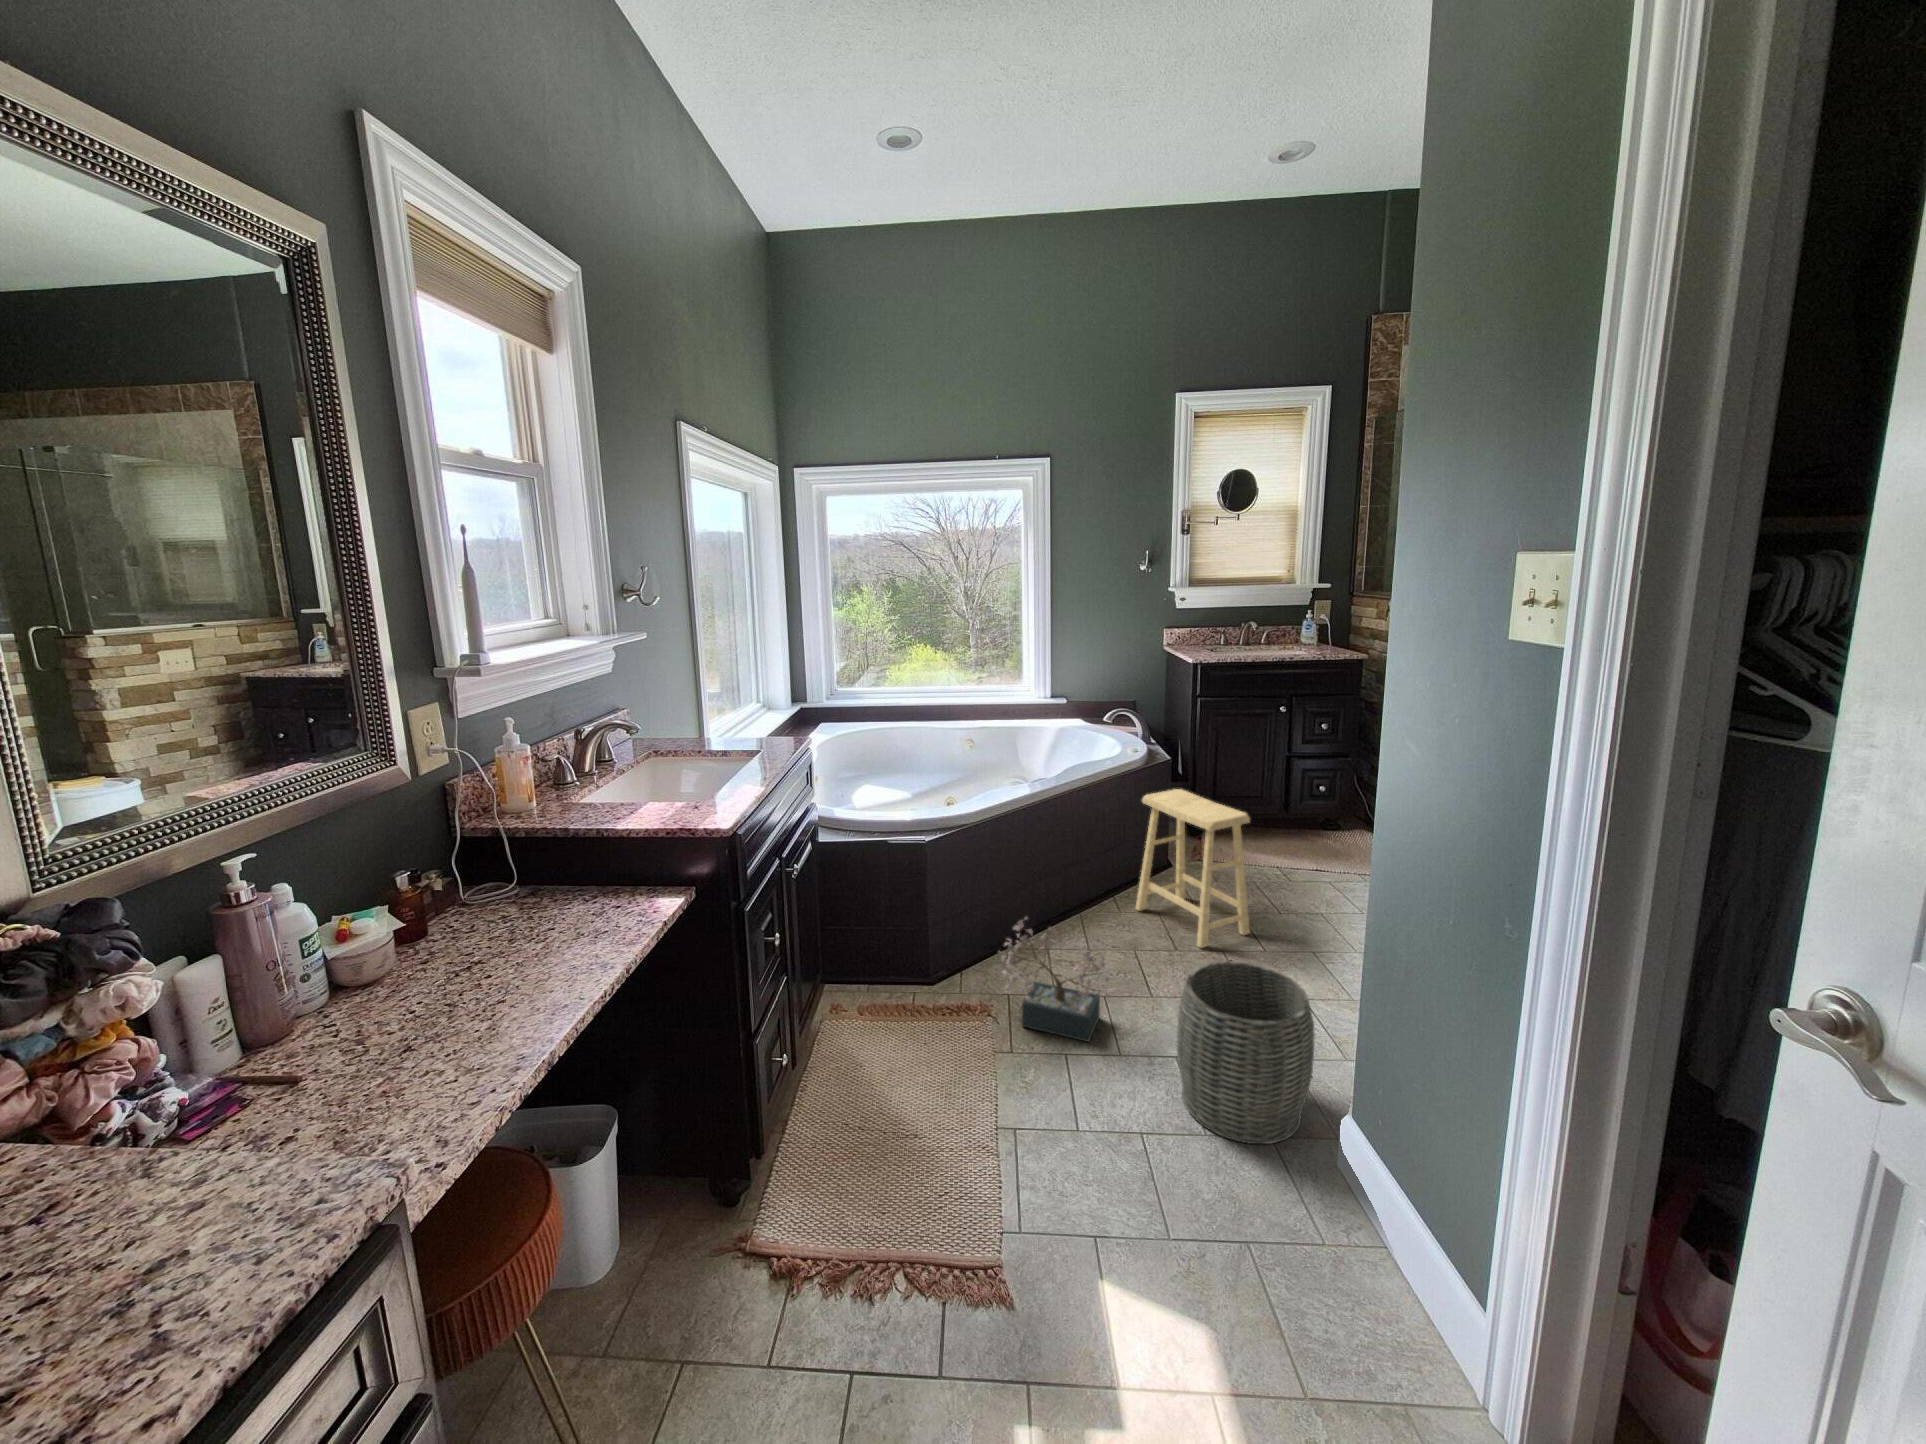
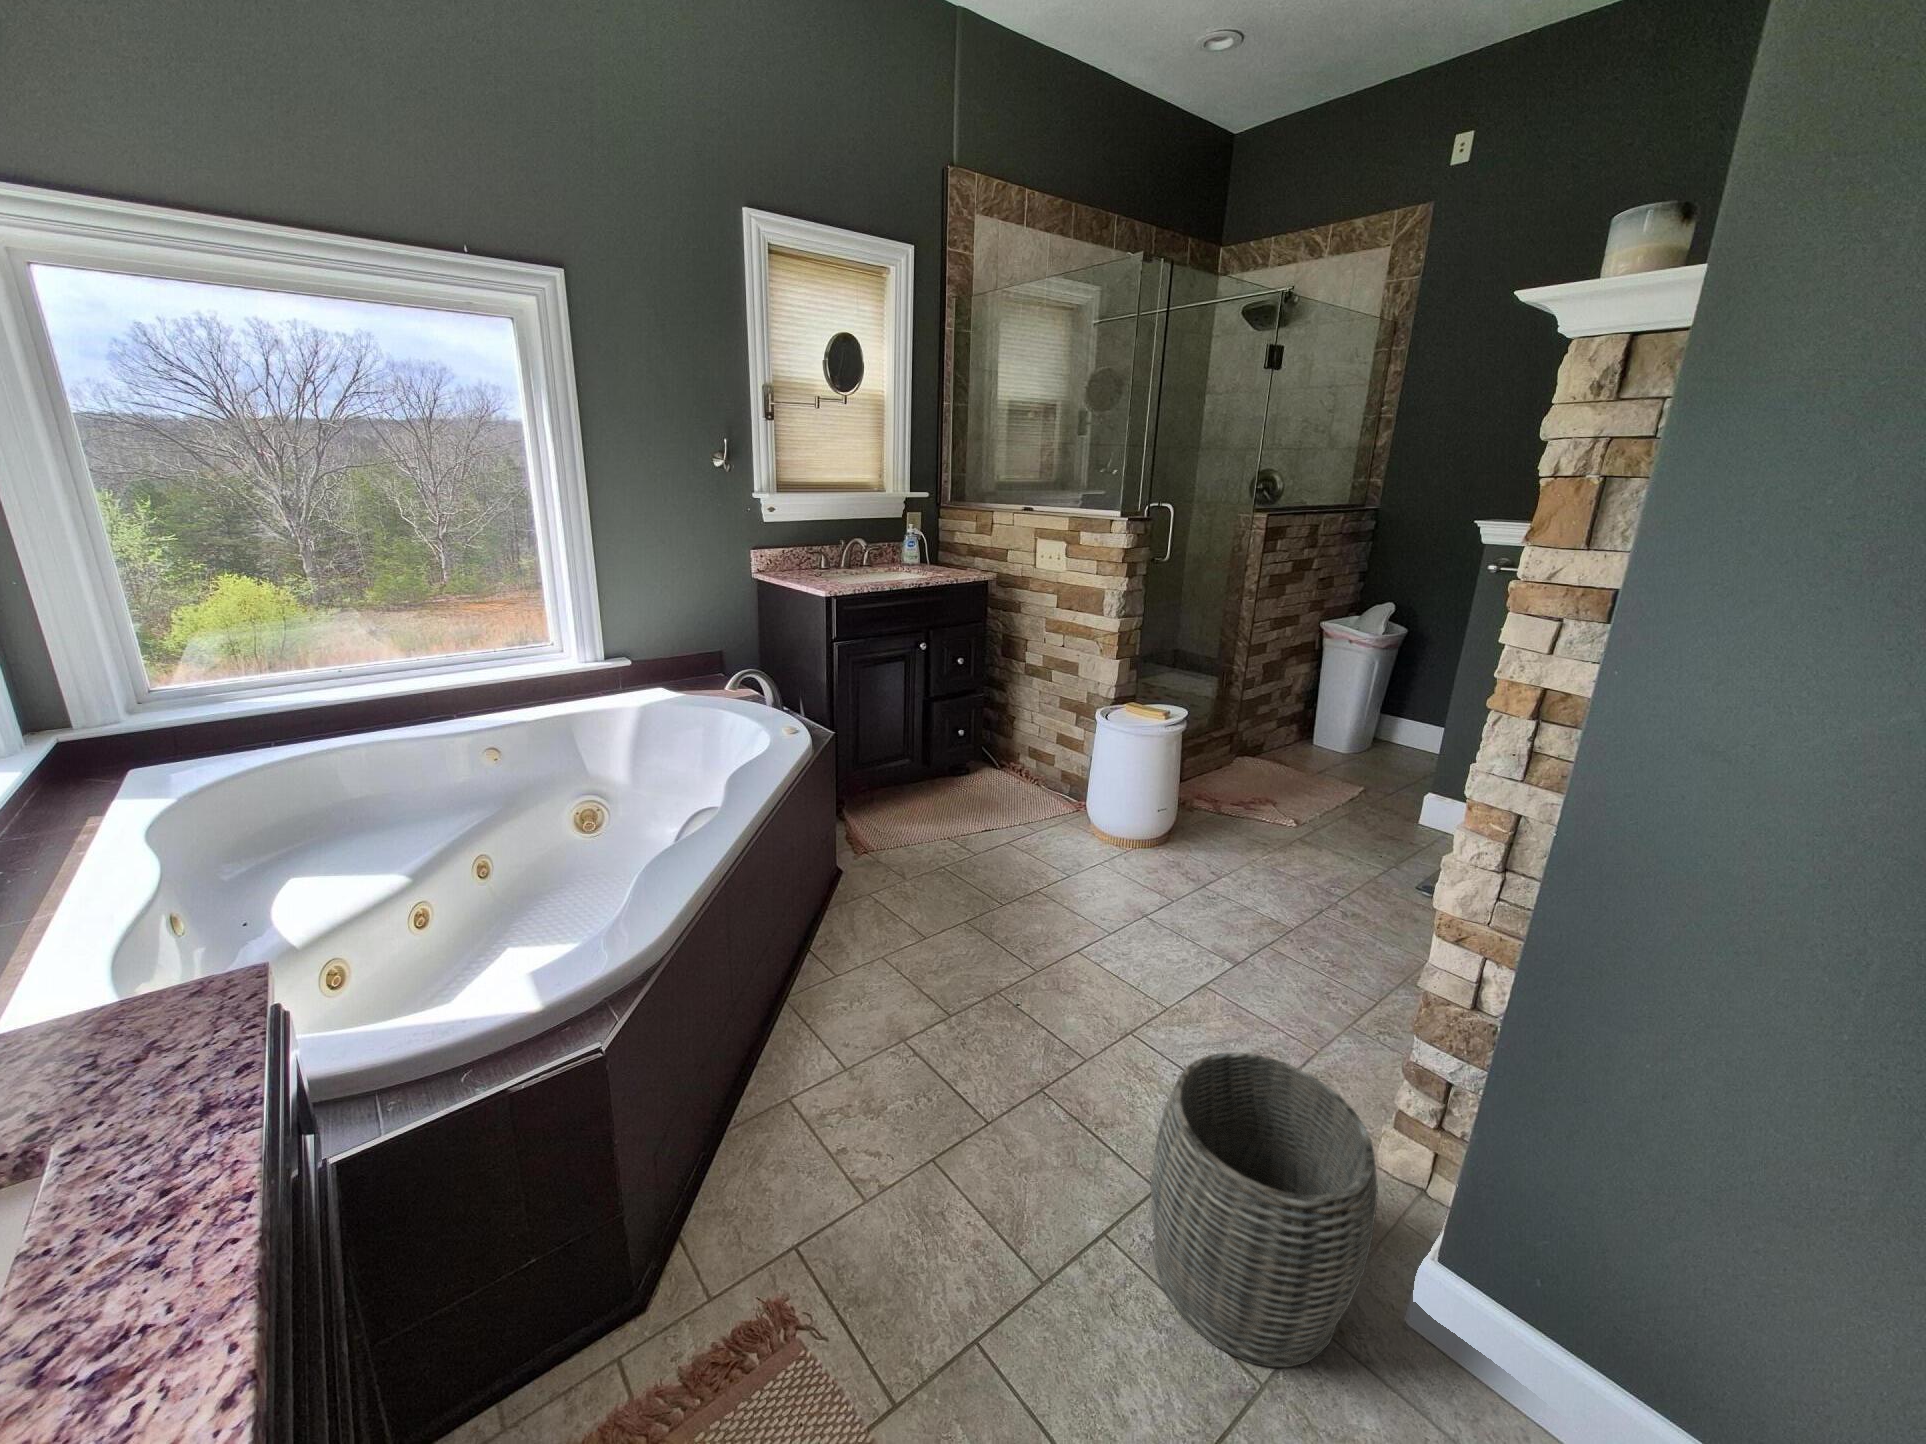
footstool: present [1136,789,1250,948] -> none [850,774,1007,993]
decorative plant: present [1000,917,1115,1042] -> none [793,1098,1011,1314]

